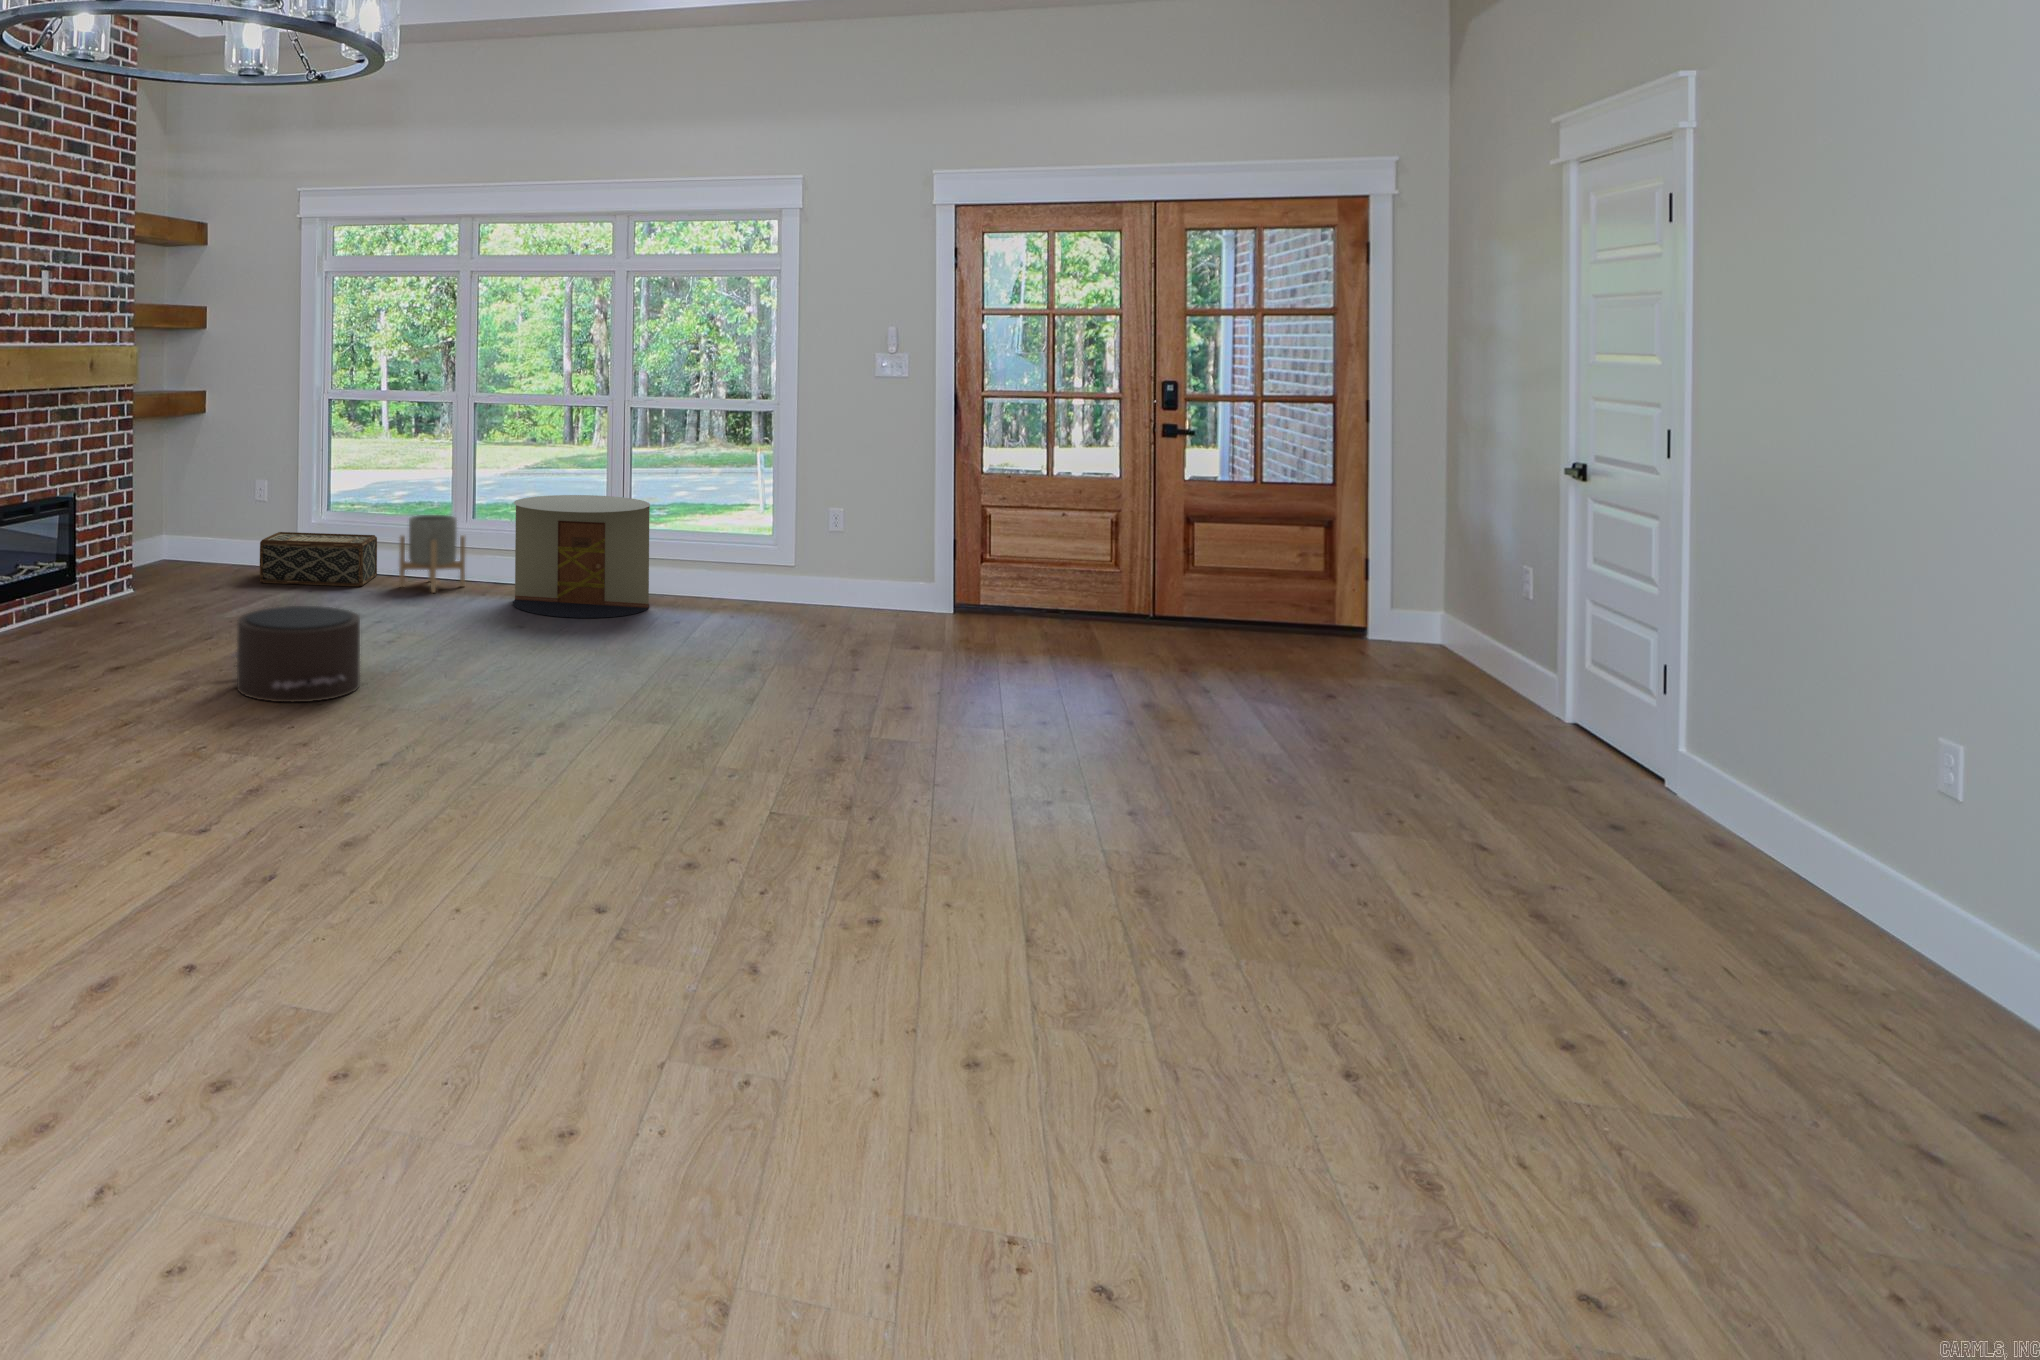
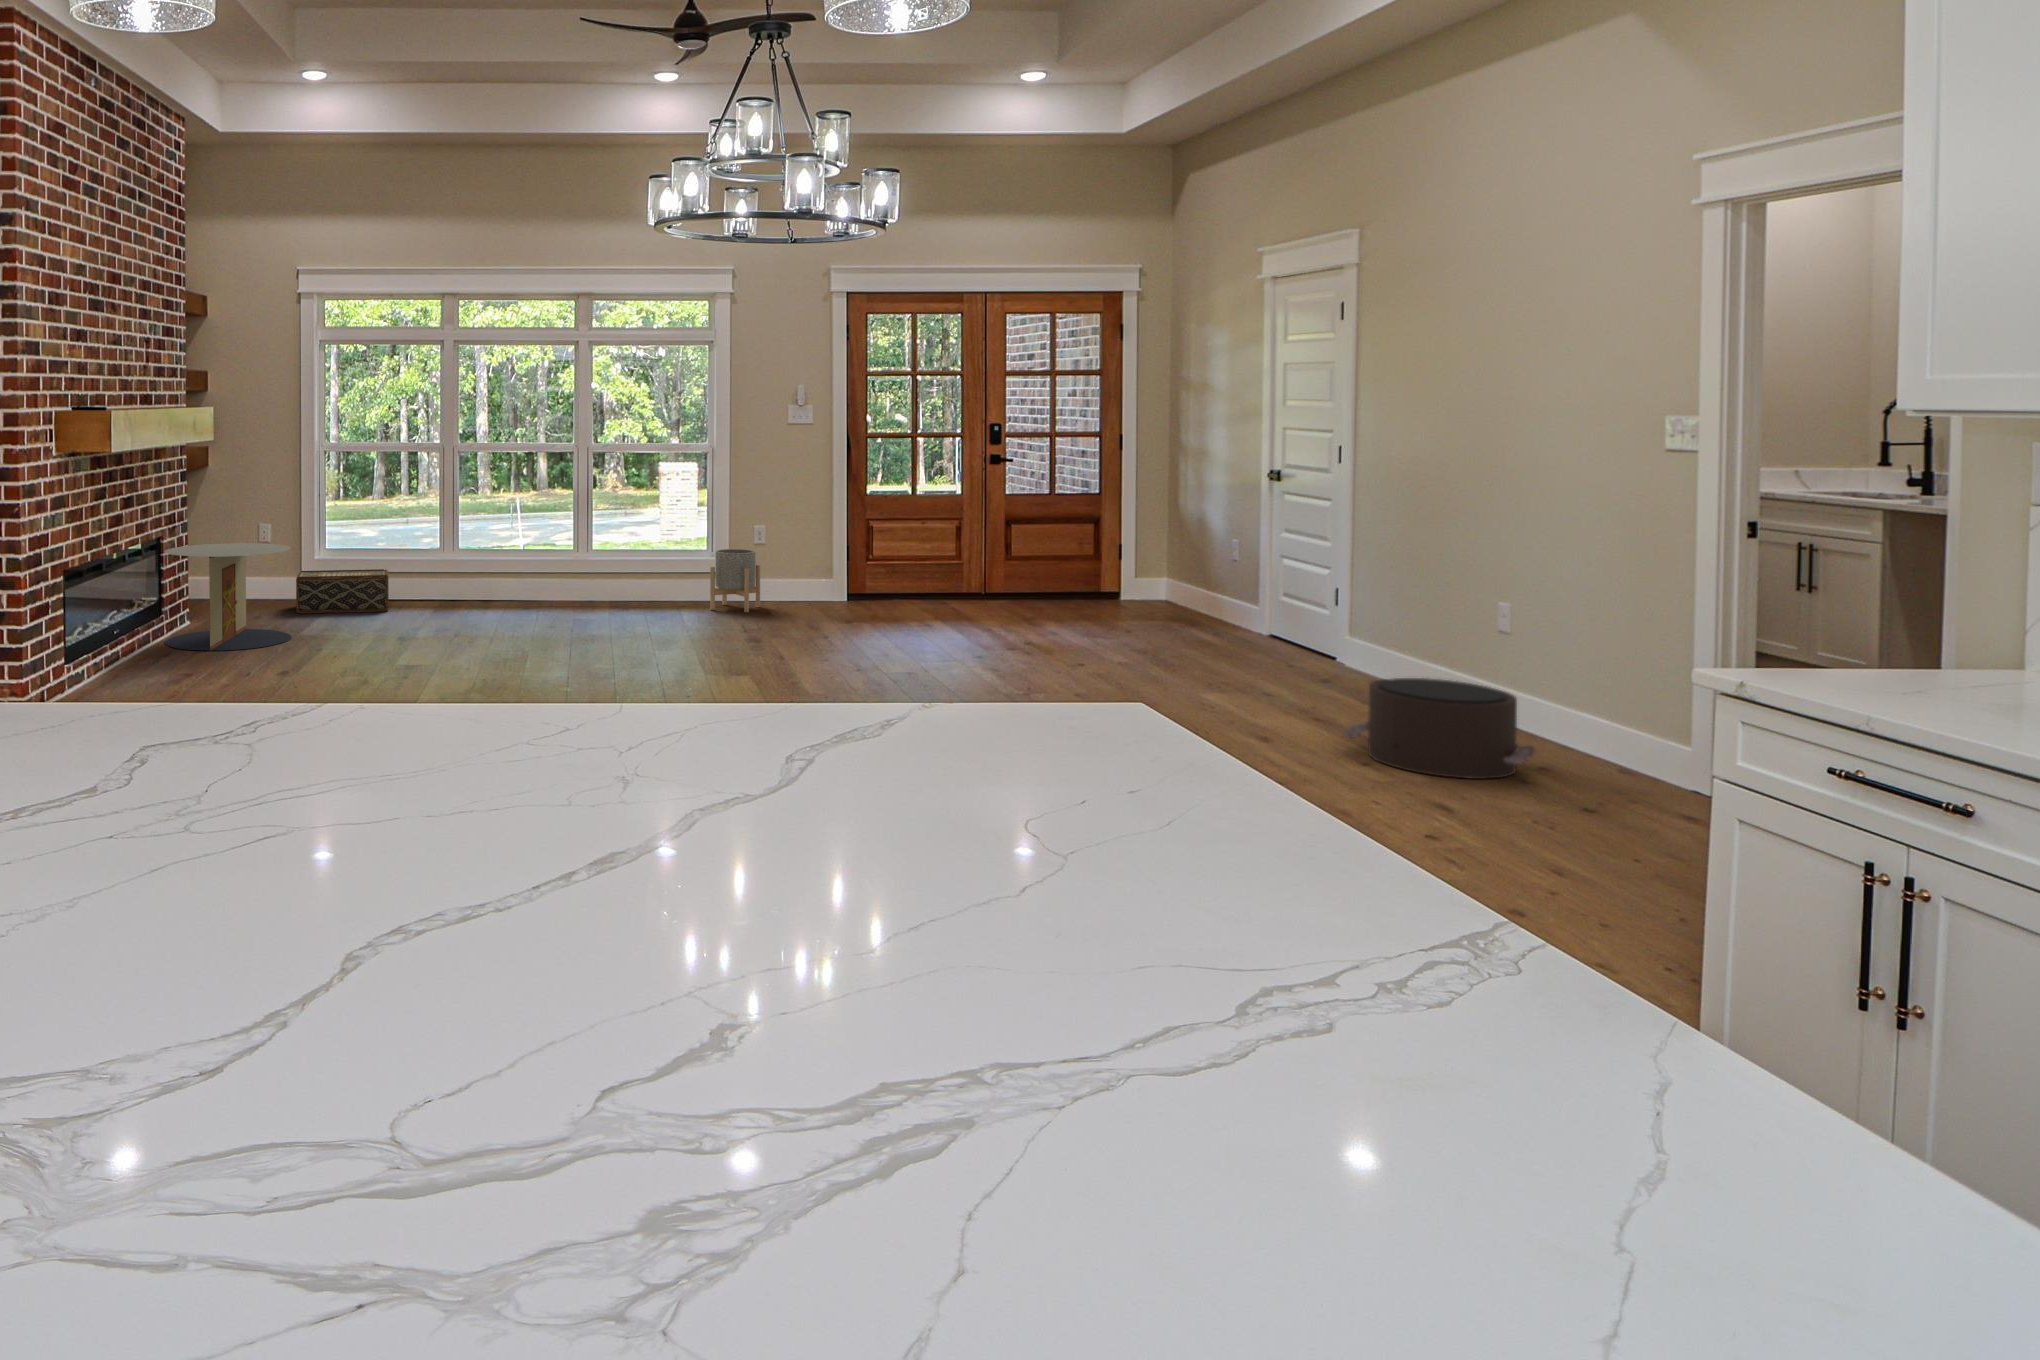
side table: present [513,495,650,618] -> present [164,543,291,651]
planter: present [399,515,465,593] -> present [710,549,760,612]
pouf: present [233,606,360,702] -> present [1343,678,1535,779]

